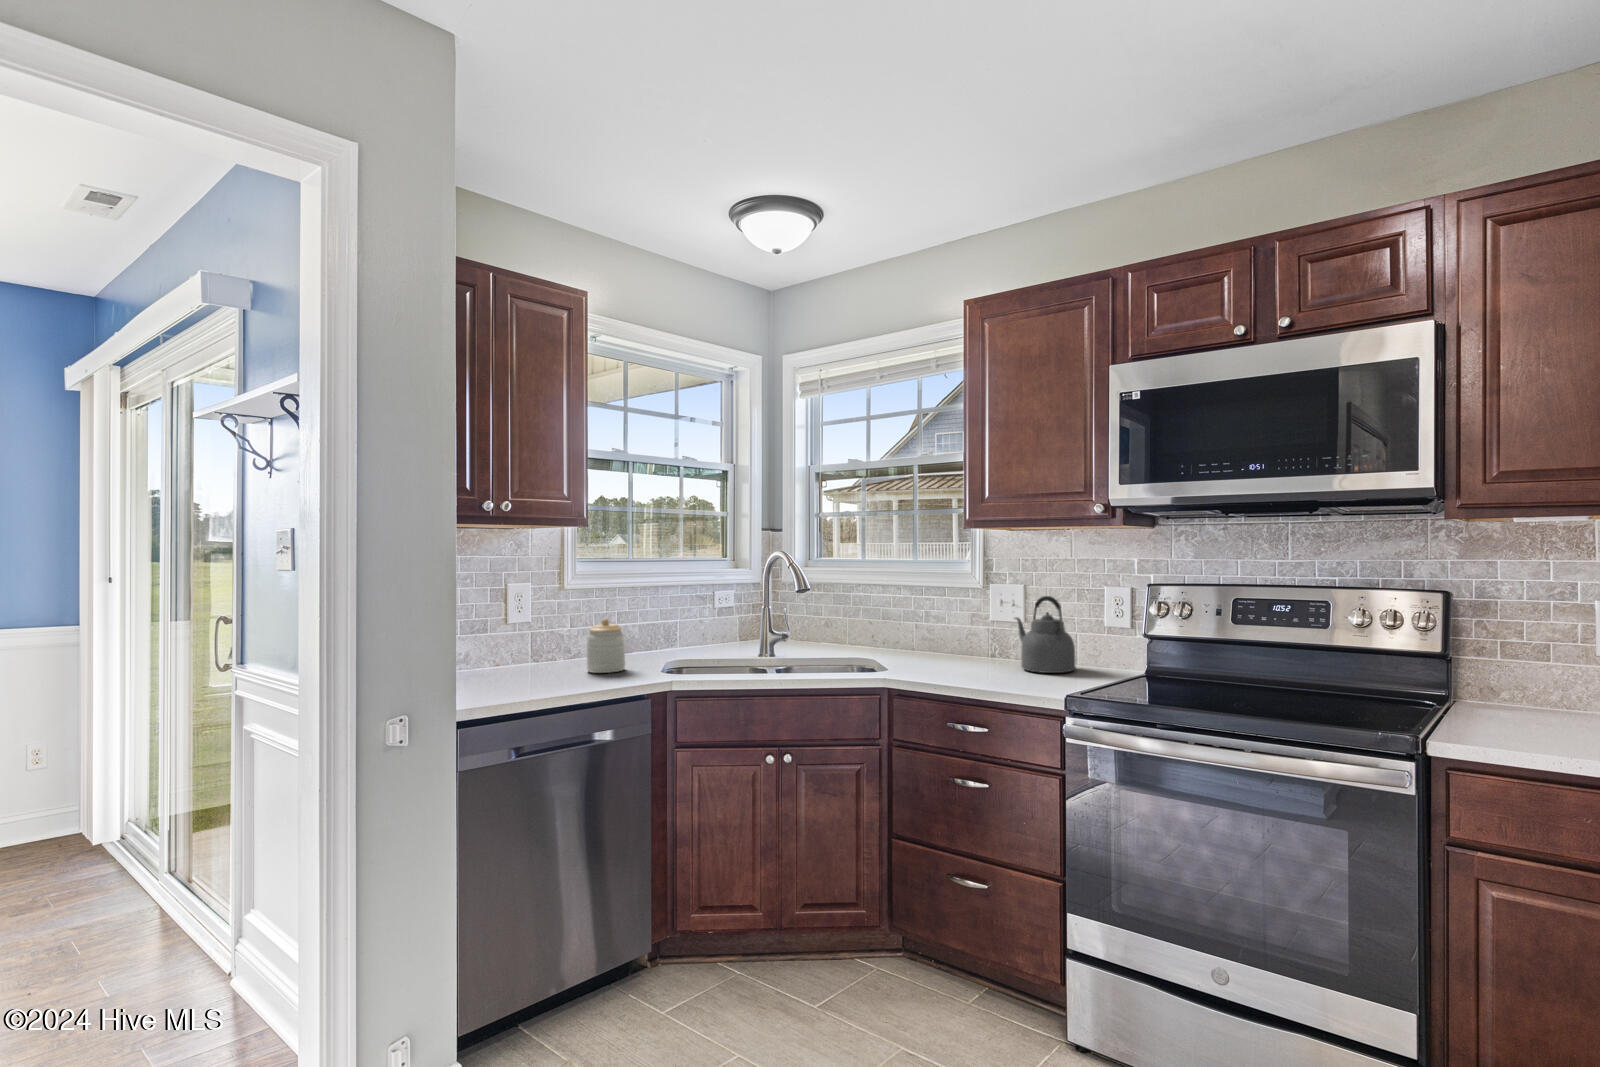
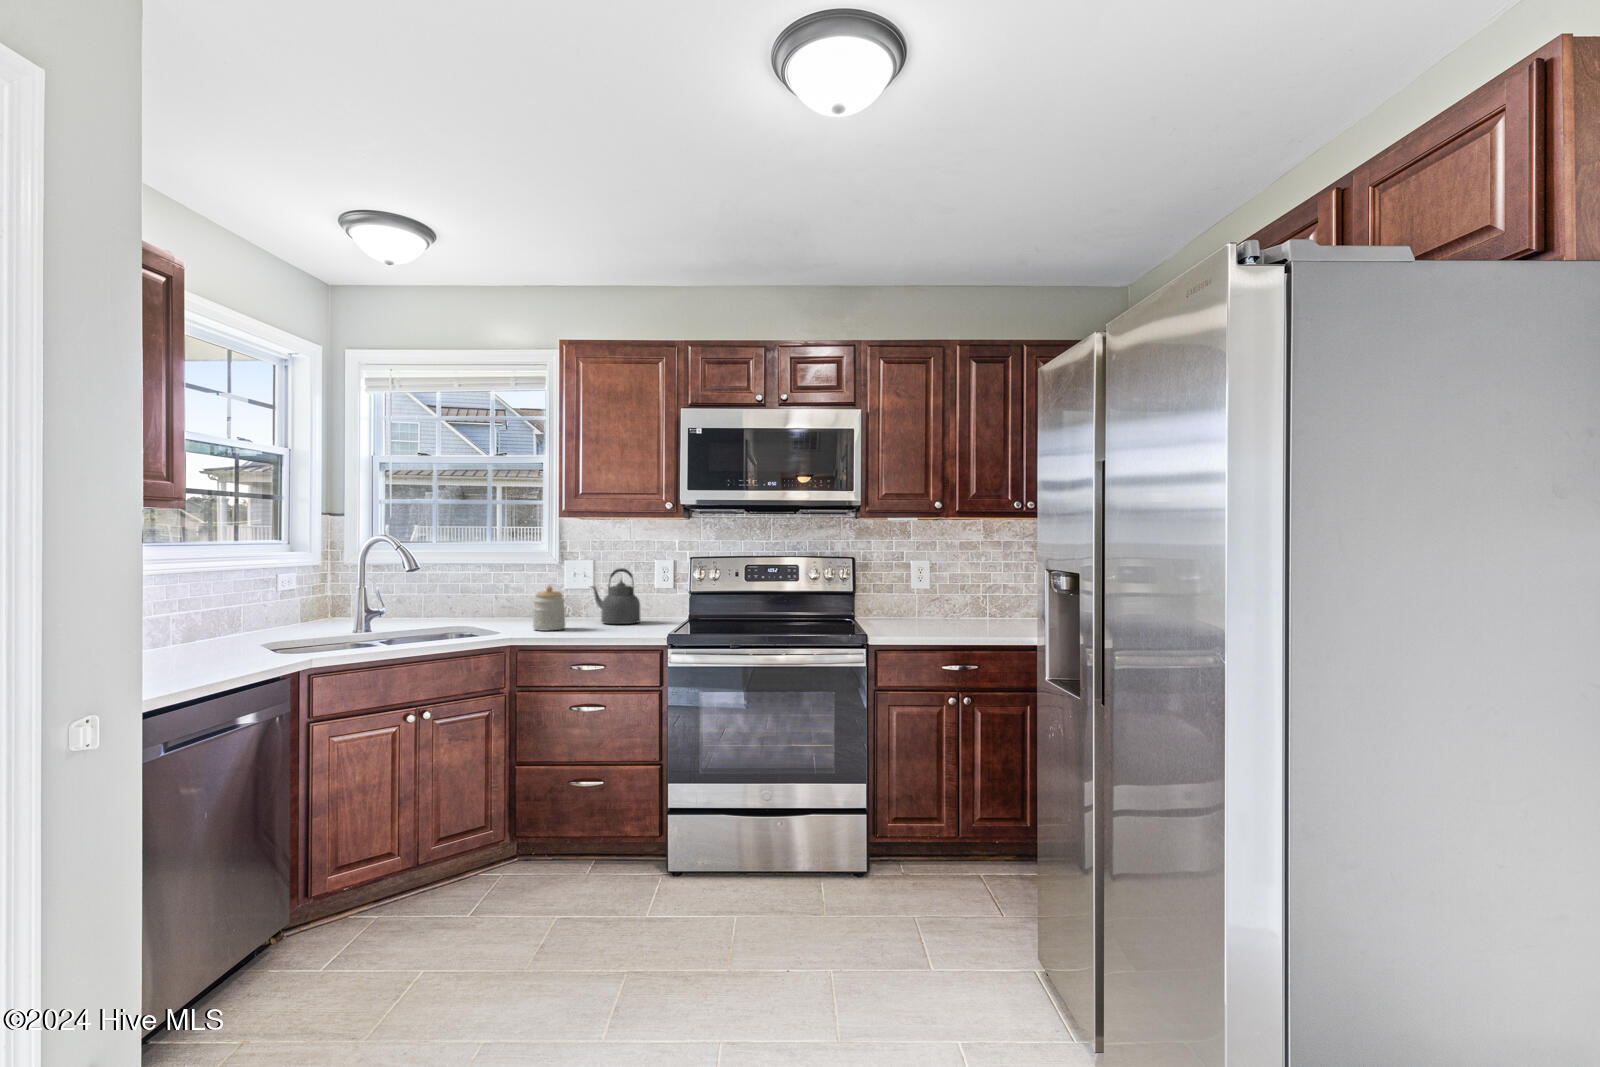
jar: present [586,619,625,673] -> present [533,586,565,631]

